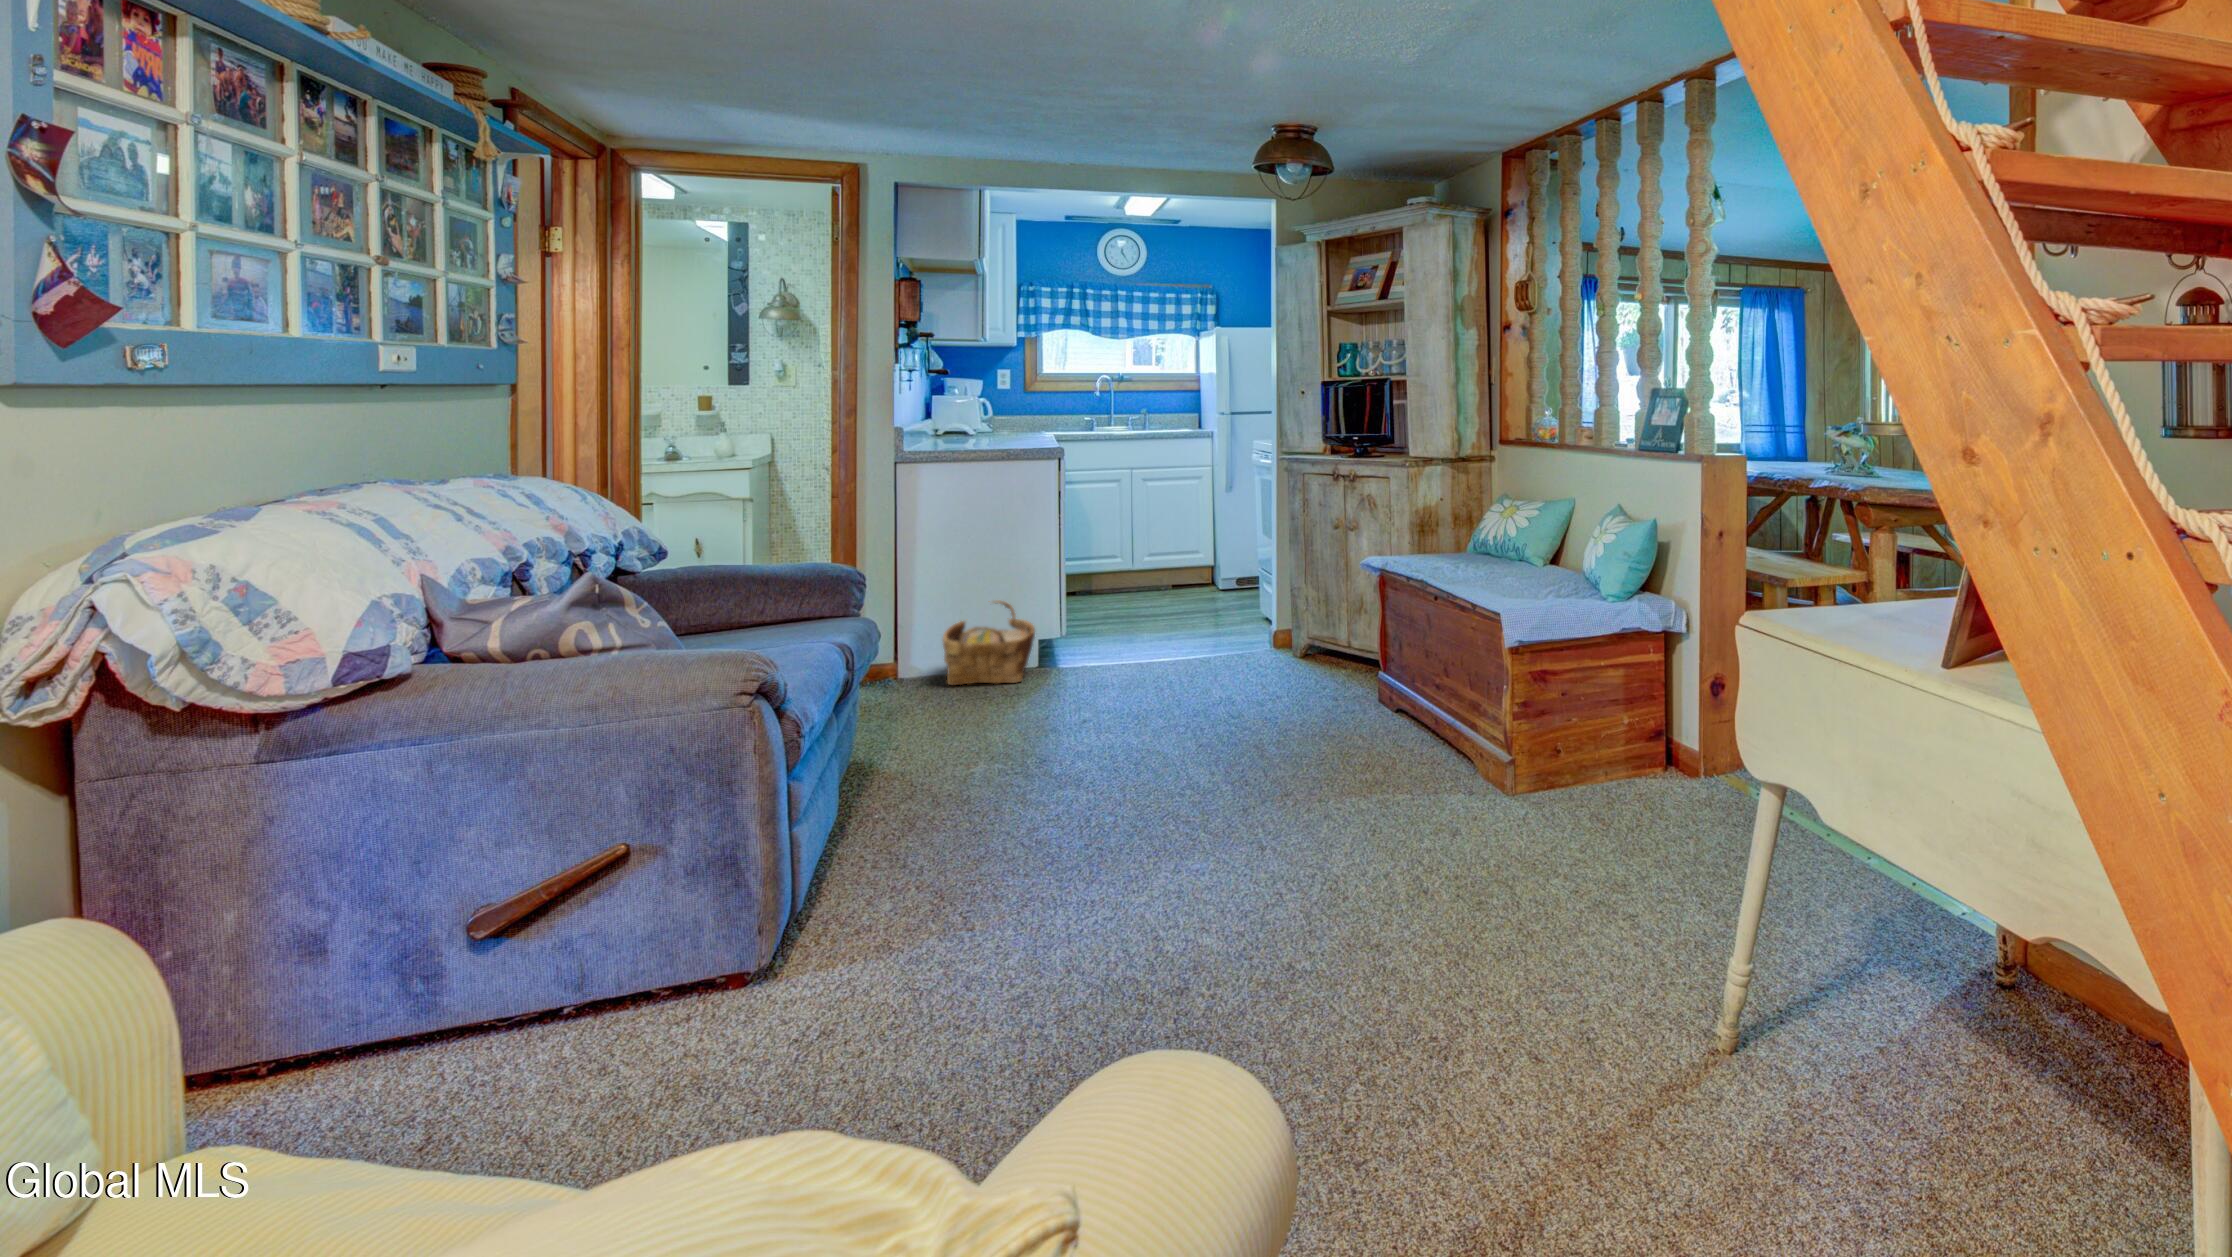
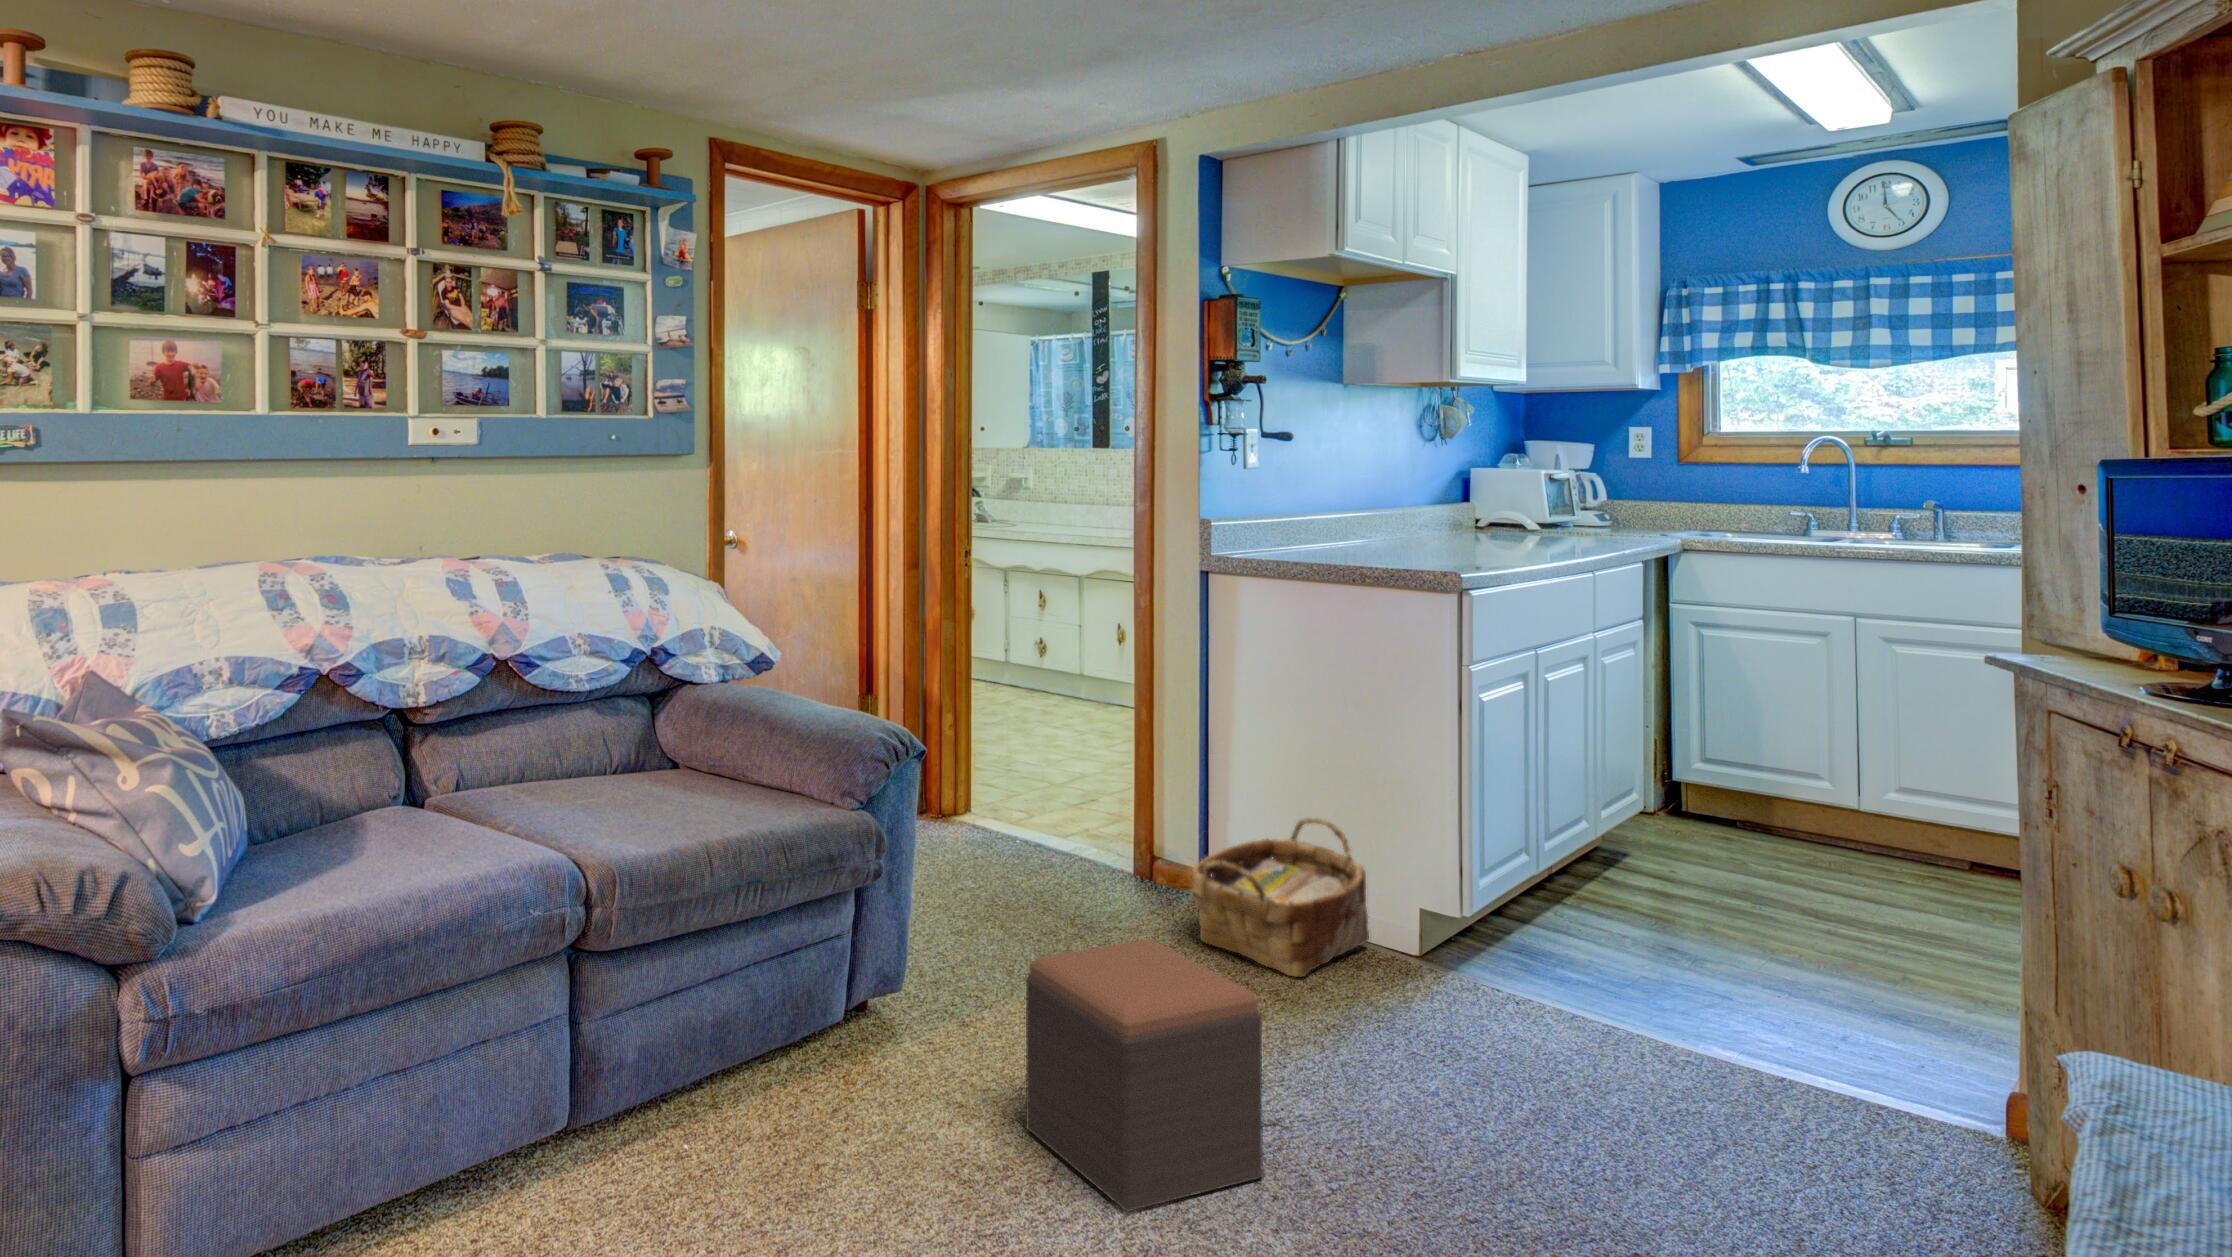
footstool: none [1018,640,1129,751] -> present [1026,939,1263,1212]

